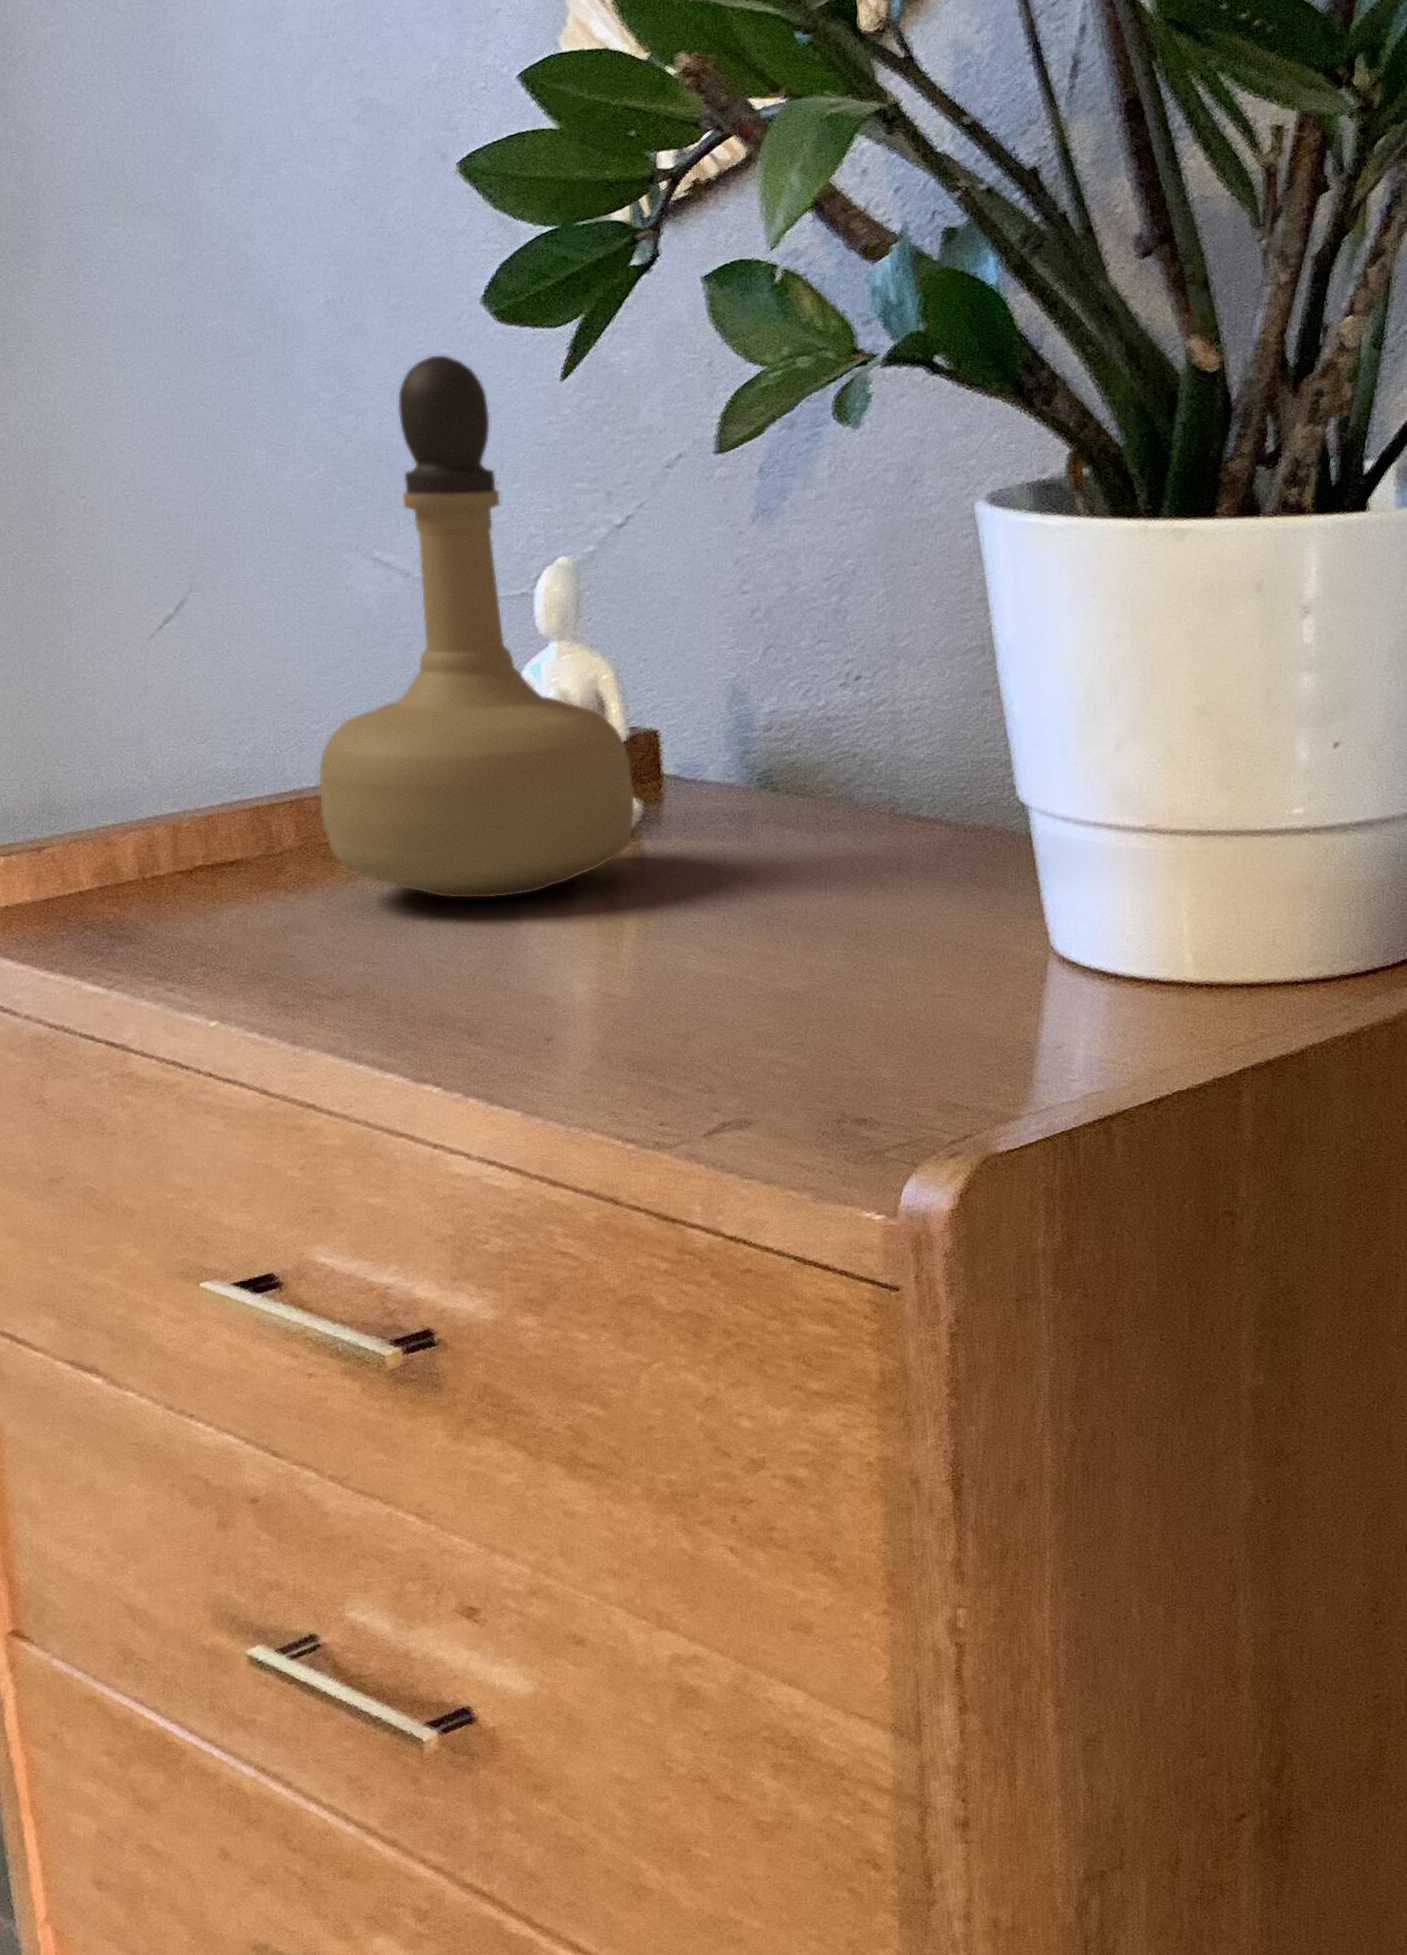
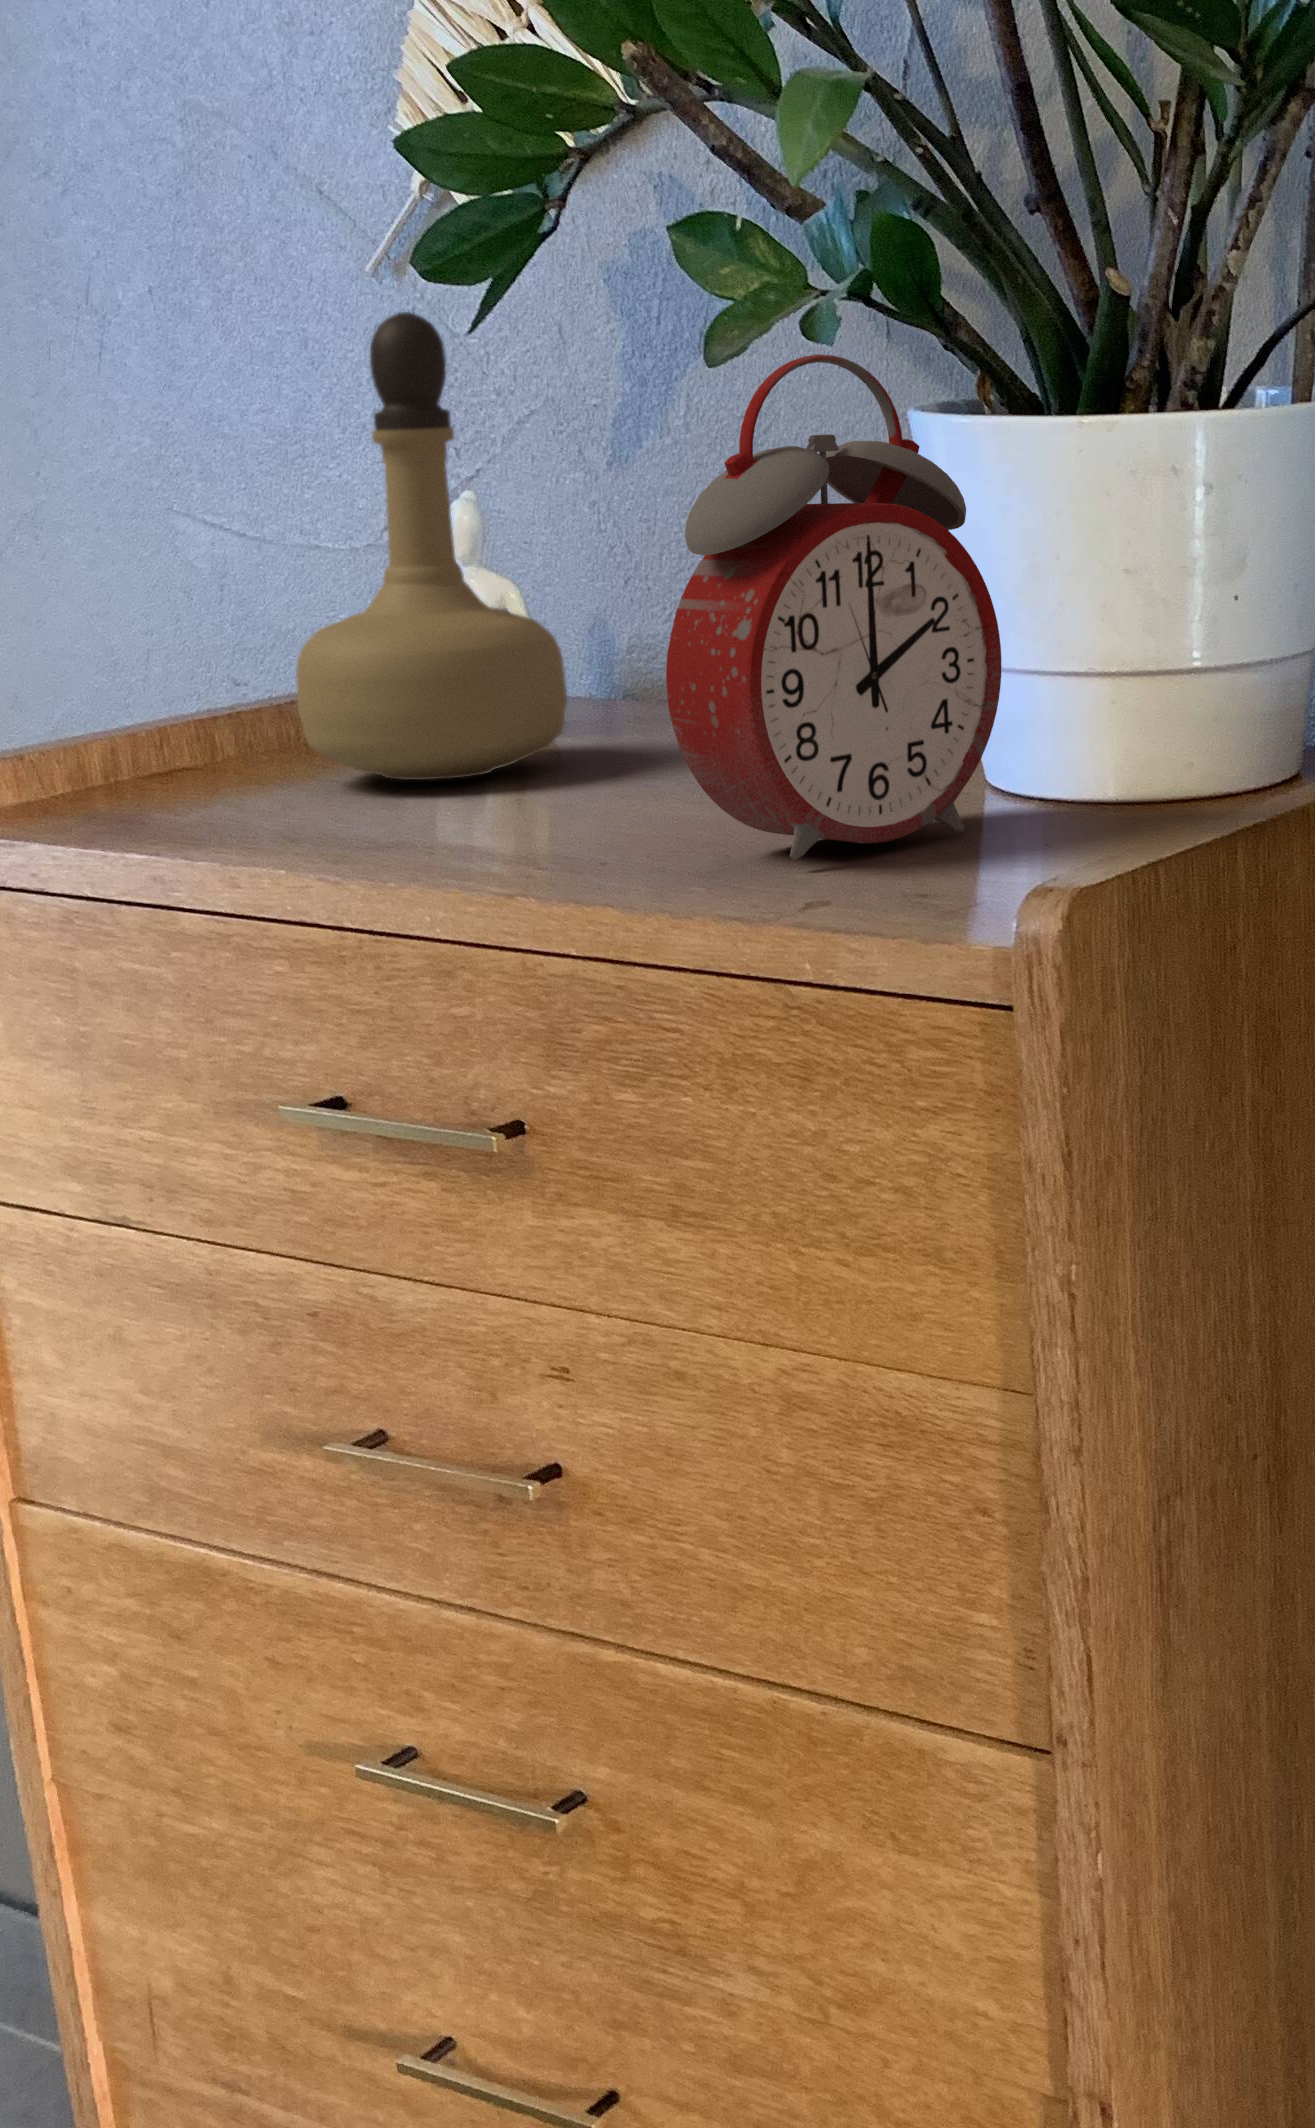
alarm clock: none [625,436,1051,1060] -> present [666,355,1001,860]

